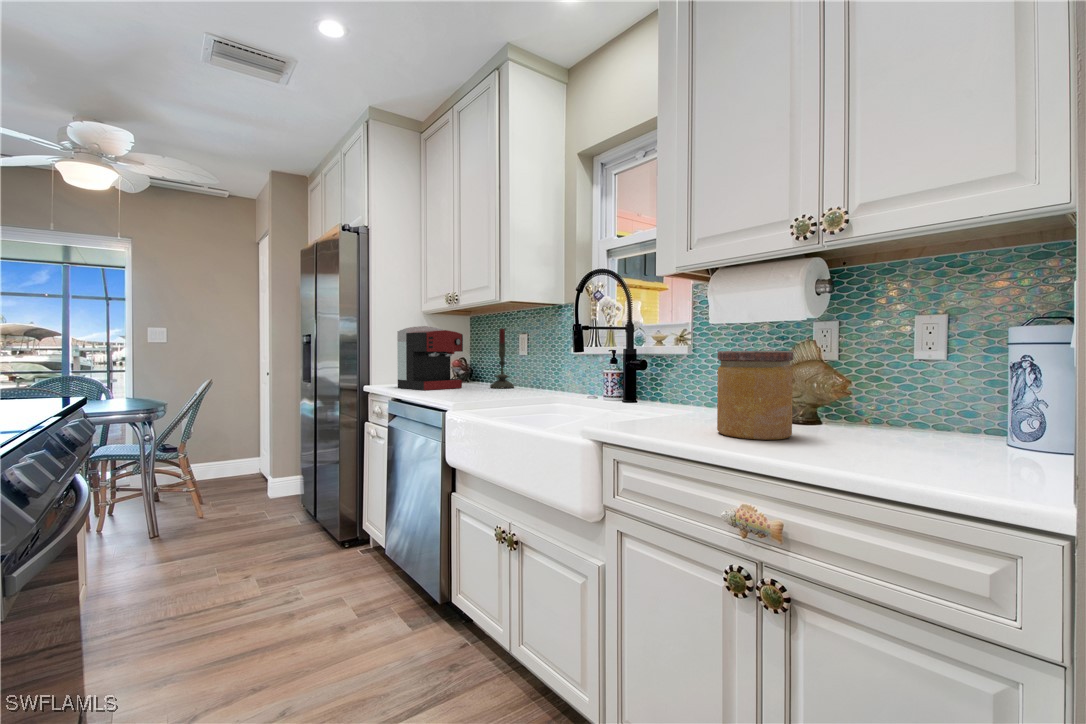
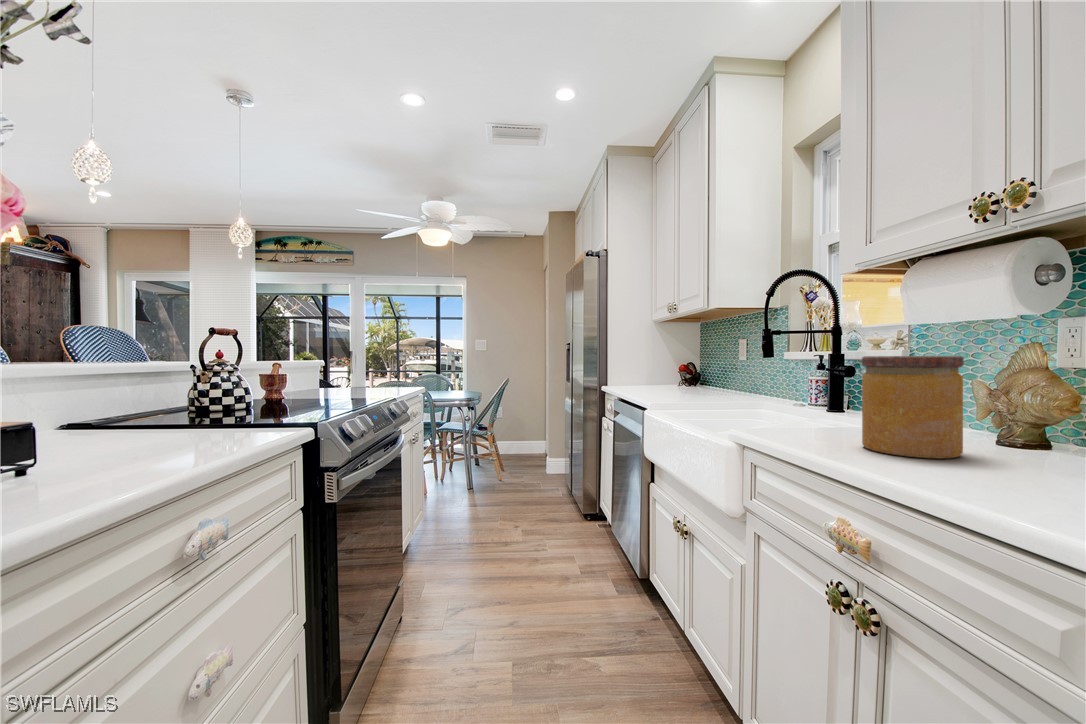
coffee maker: present [397,326,463,390] -> none [628,336,684,392]
candle: present [490,328,514,388] -> none [711,333,735,393]

